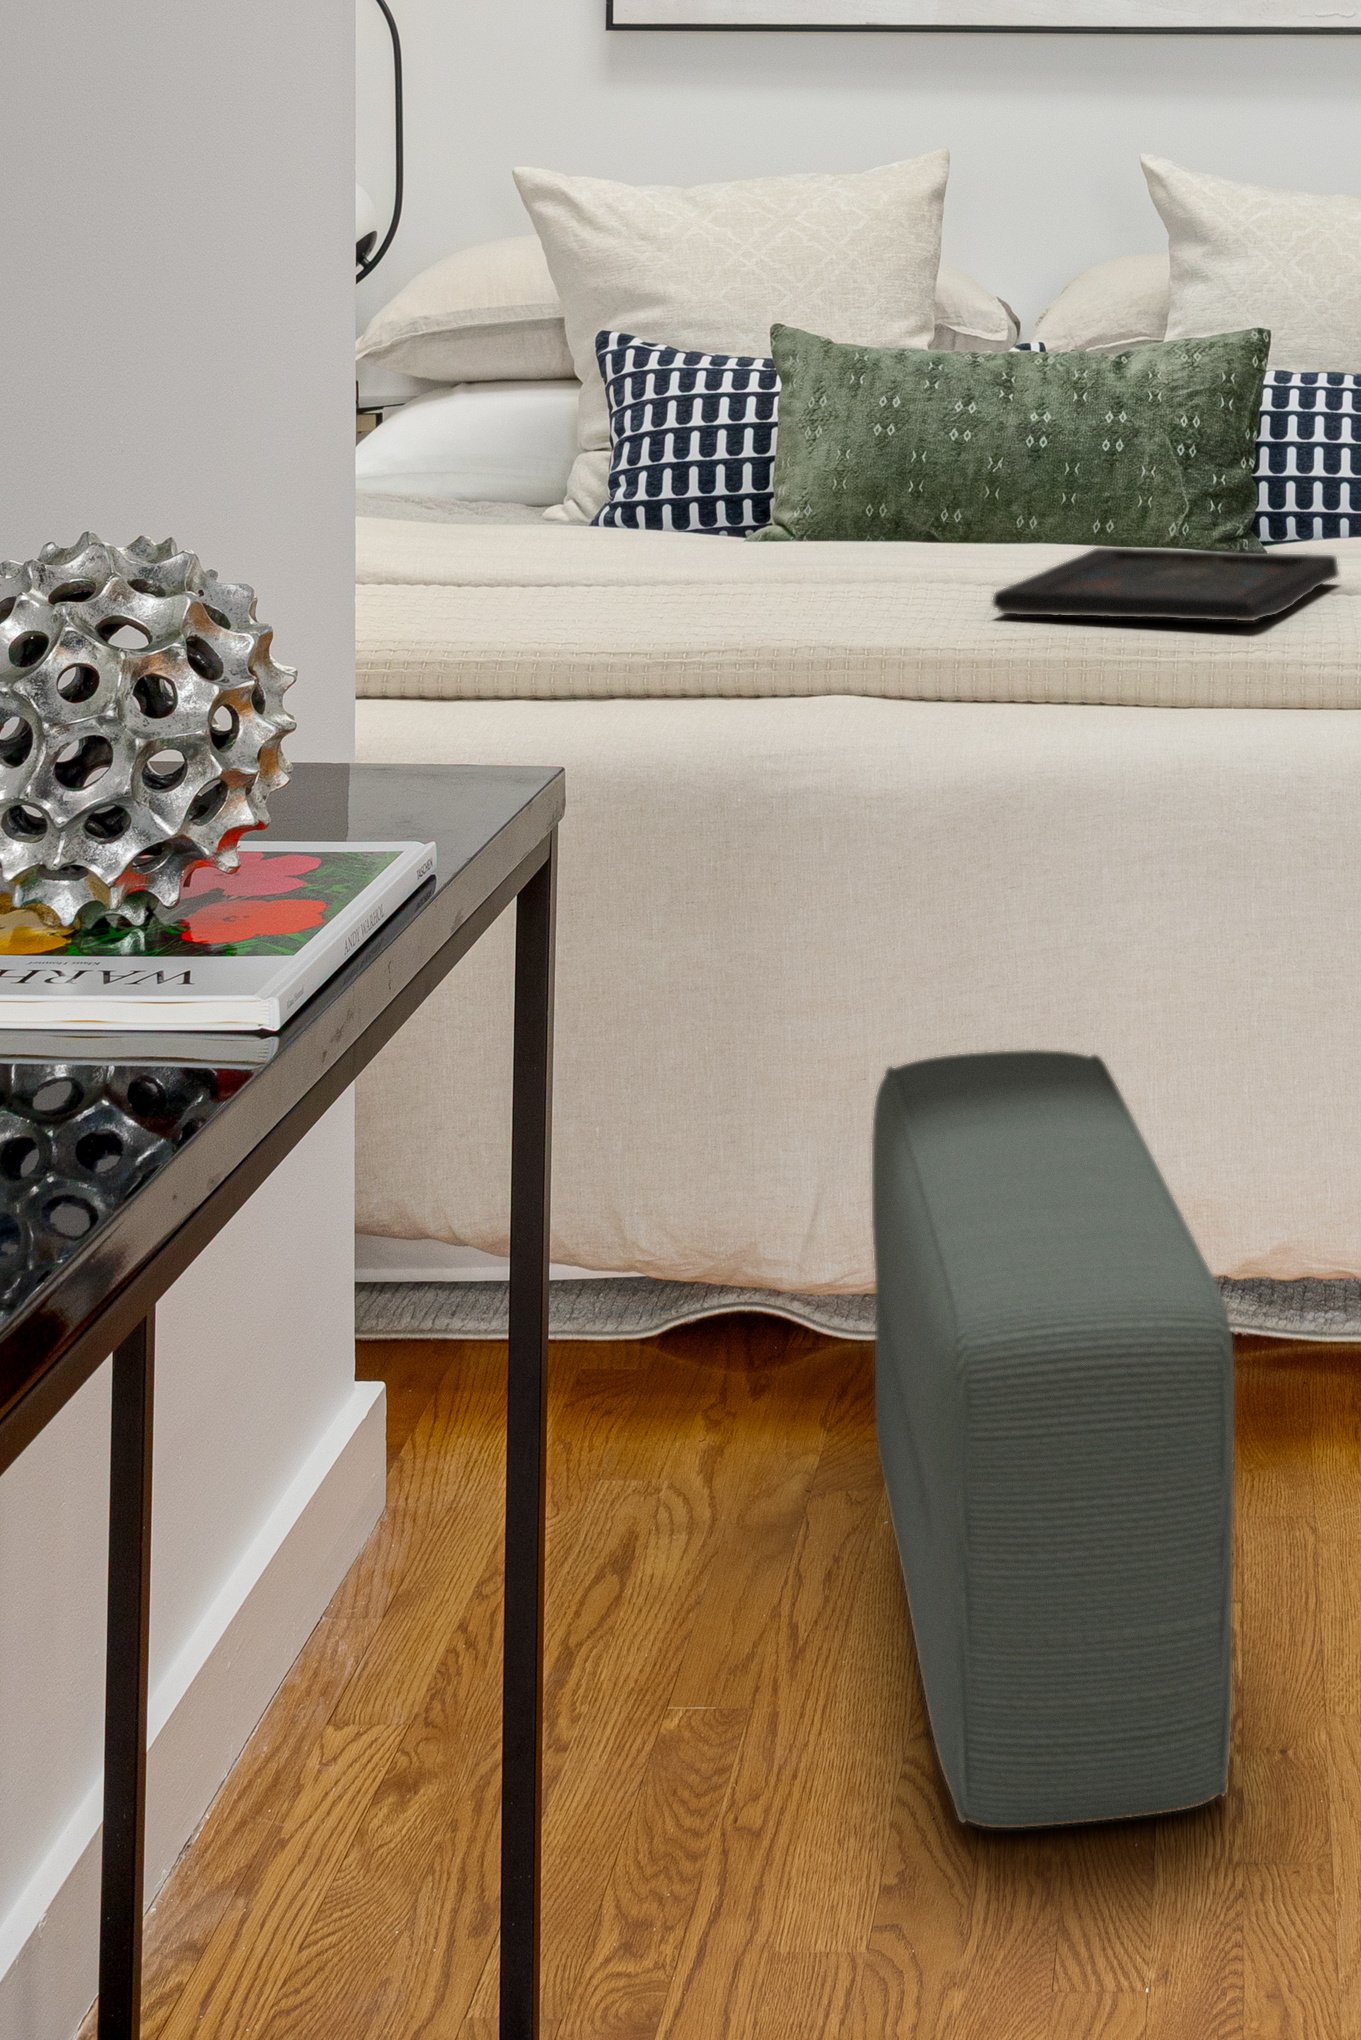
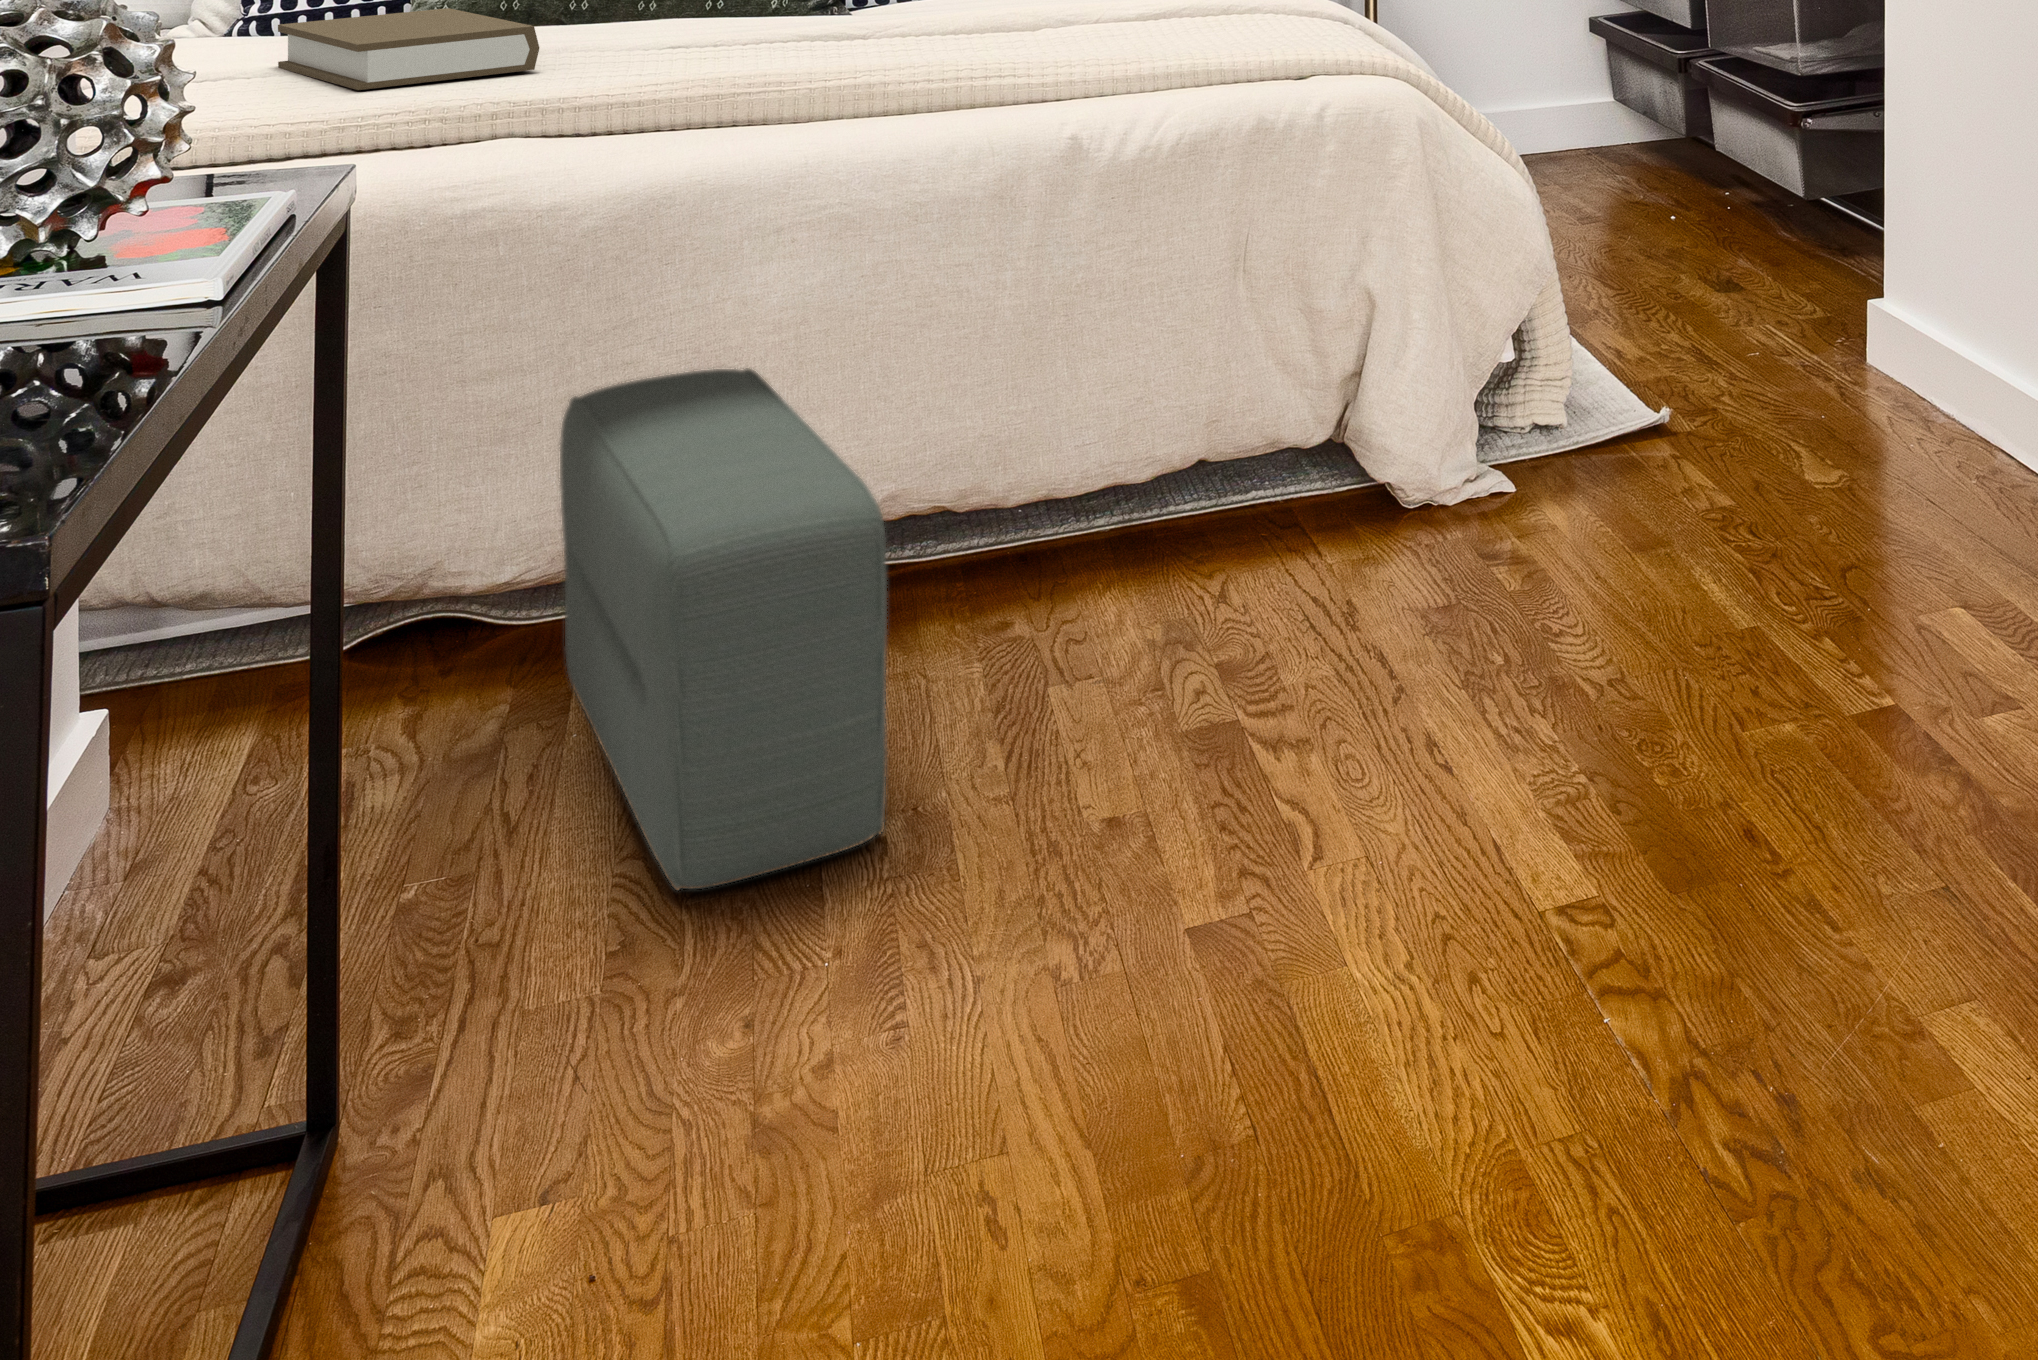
book: none [612,521,881,625] -> present [278,8,539,90]
tray: present [992,548,1338,621] -> none [639,7,921,63]

